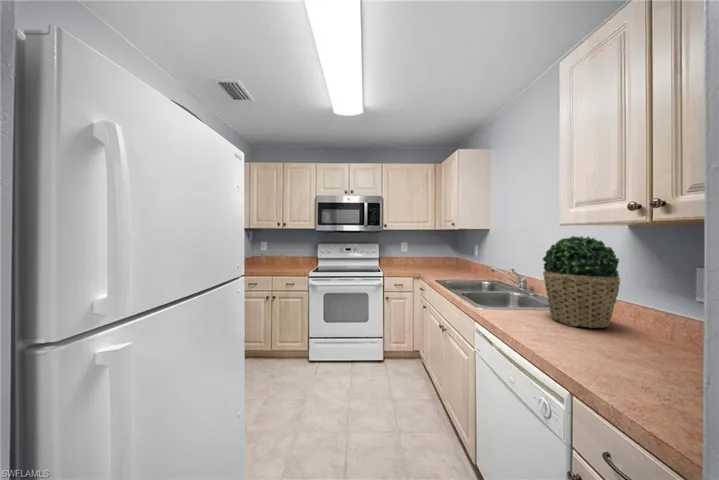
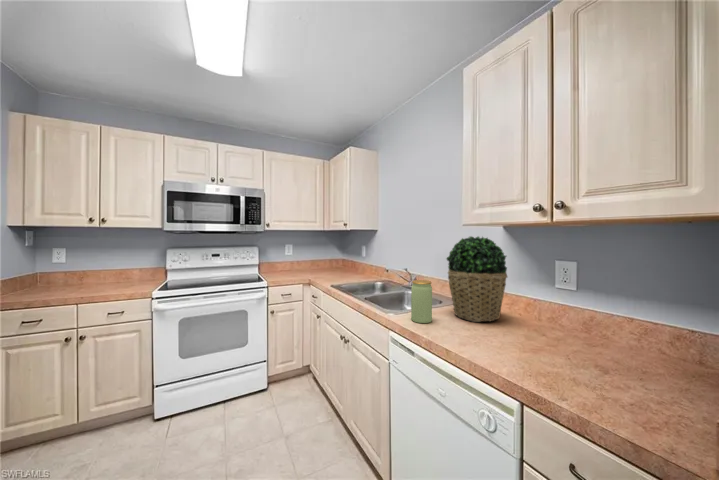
jar: none [496,278,519,319] -> present [411,280,432,323]

